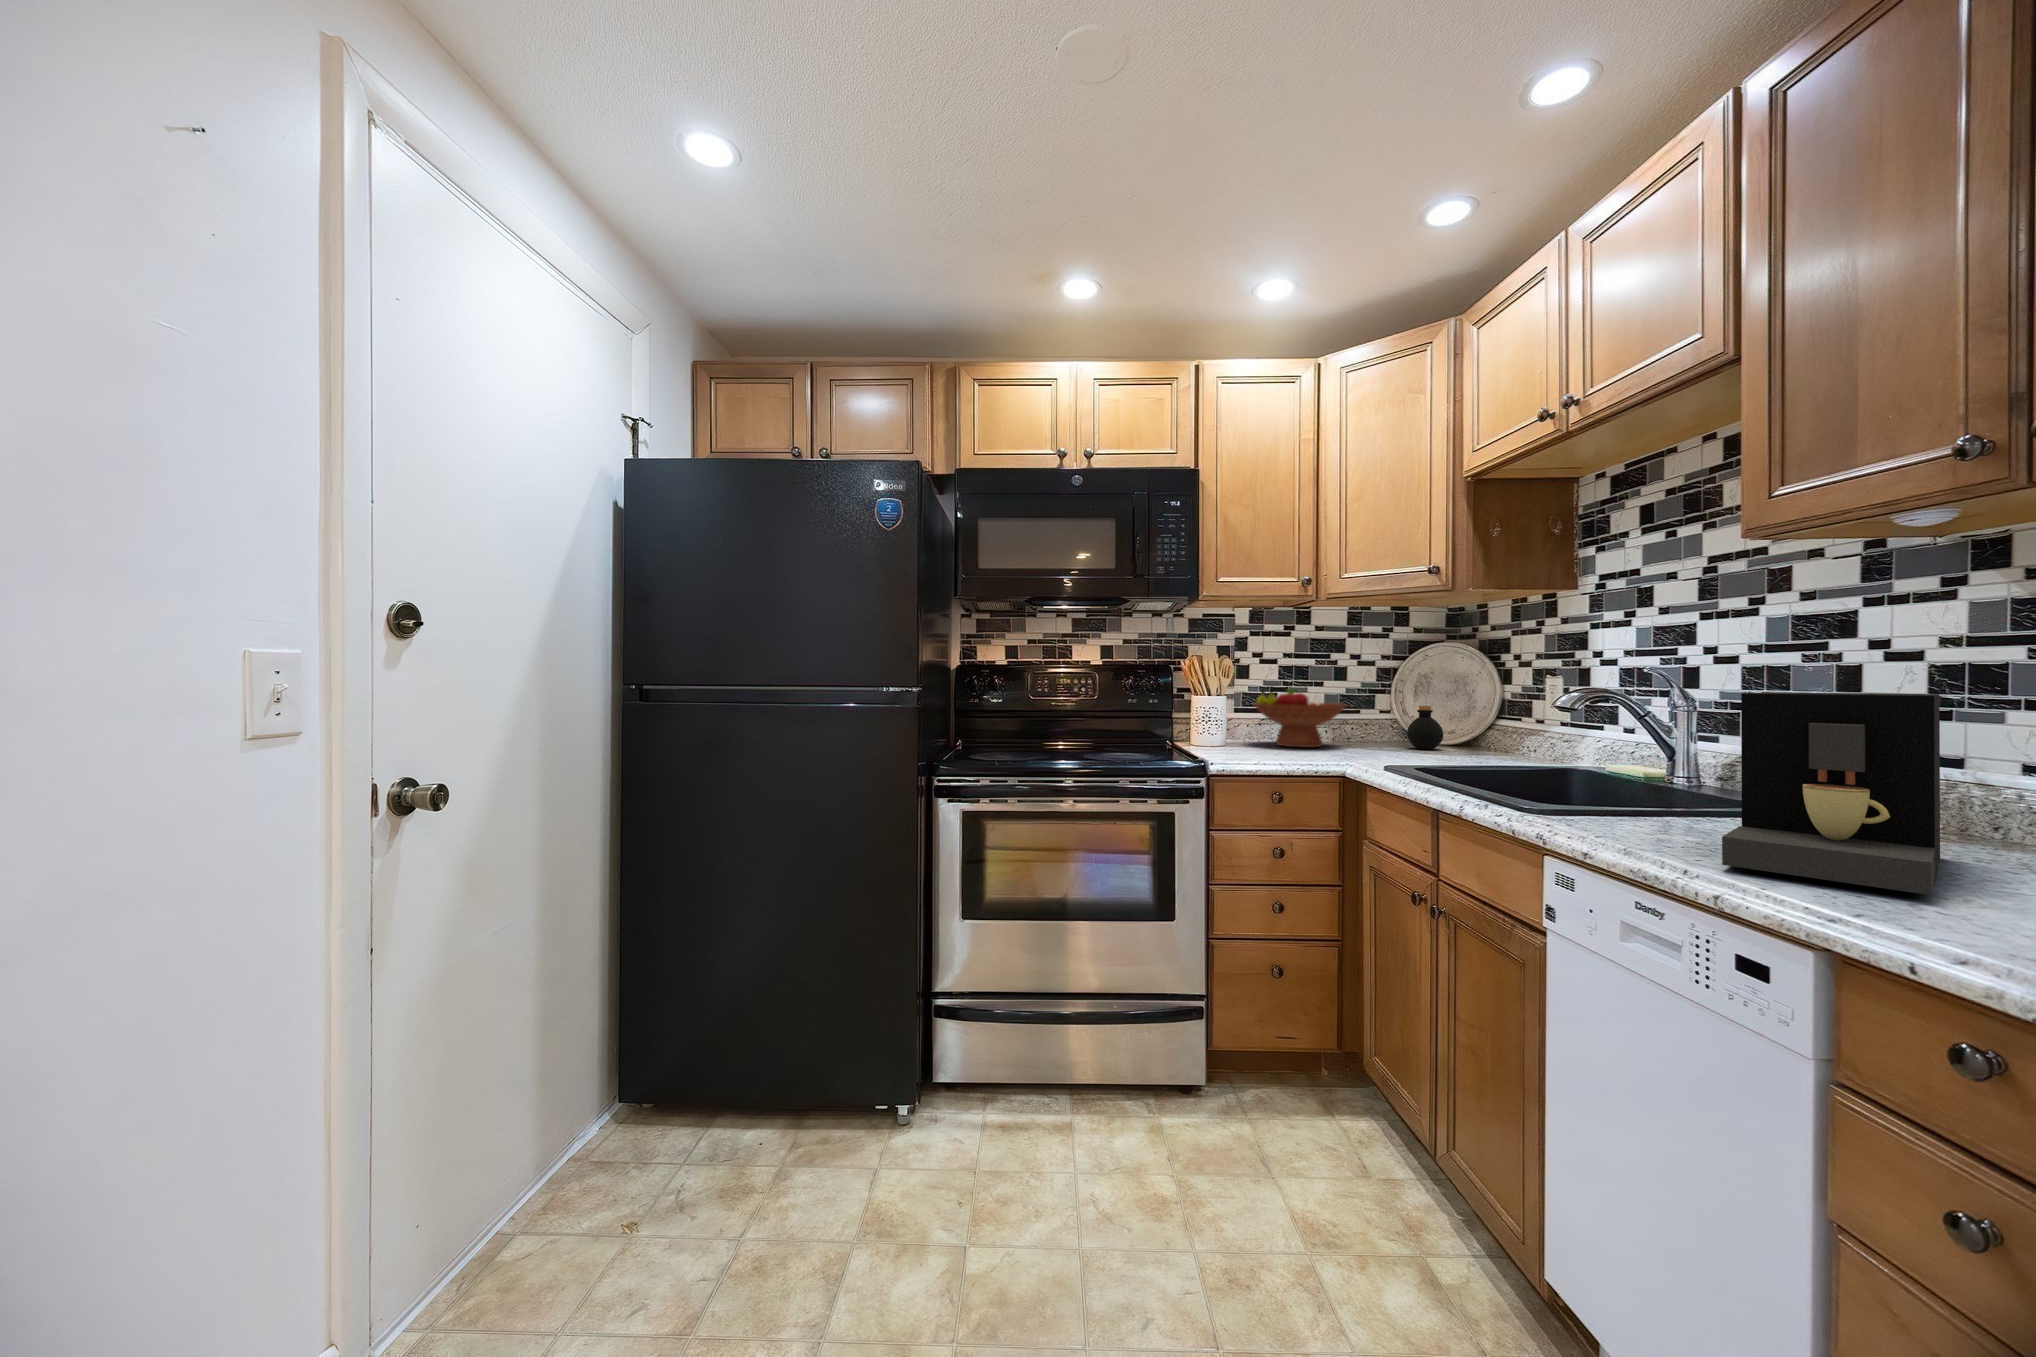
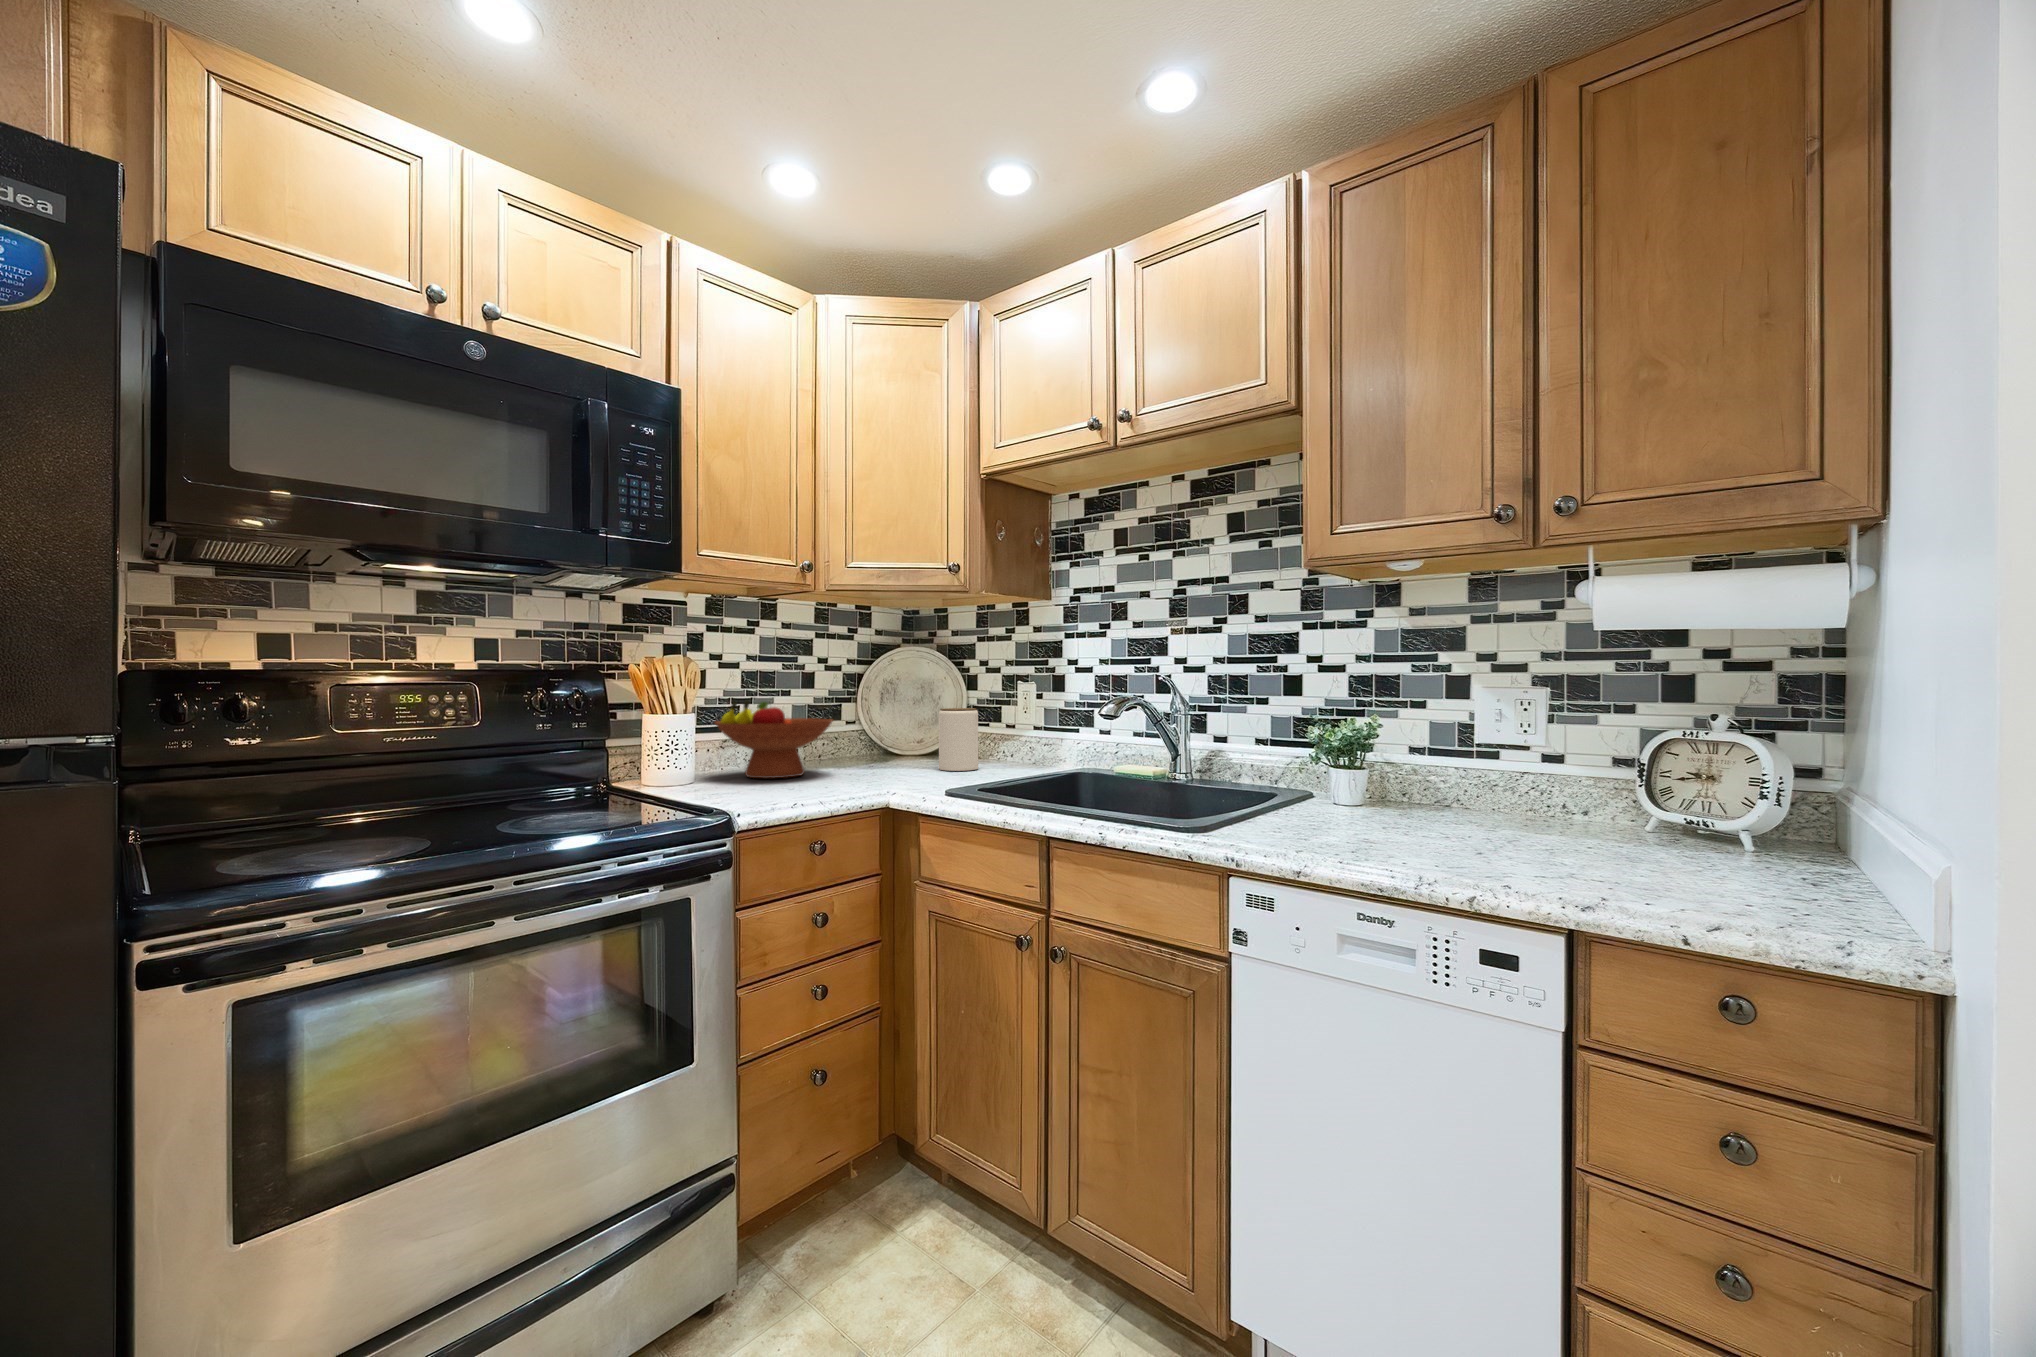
coffee maker: present [1722,692,1940,895] -> none [1341,701,1558,866]
jar: none [1450,699,1493,757] -> present [939,708,978,771]
bottle: present [1407,706,1443,749] -> none [885,717,922,766]

